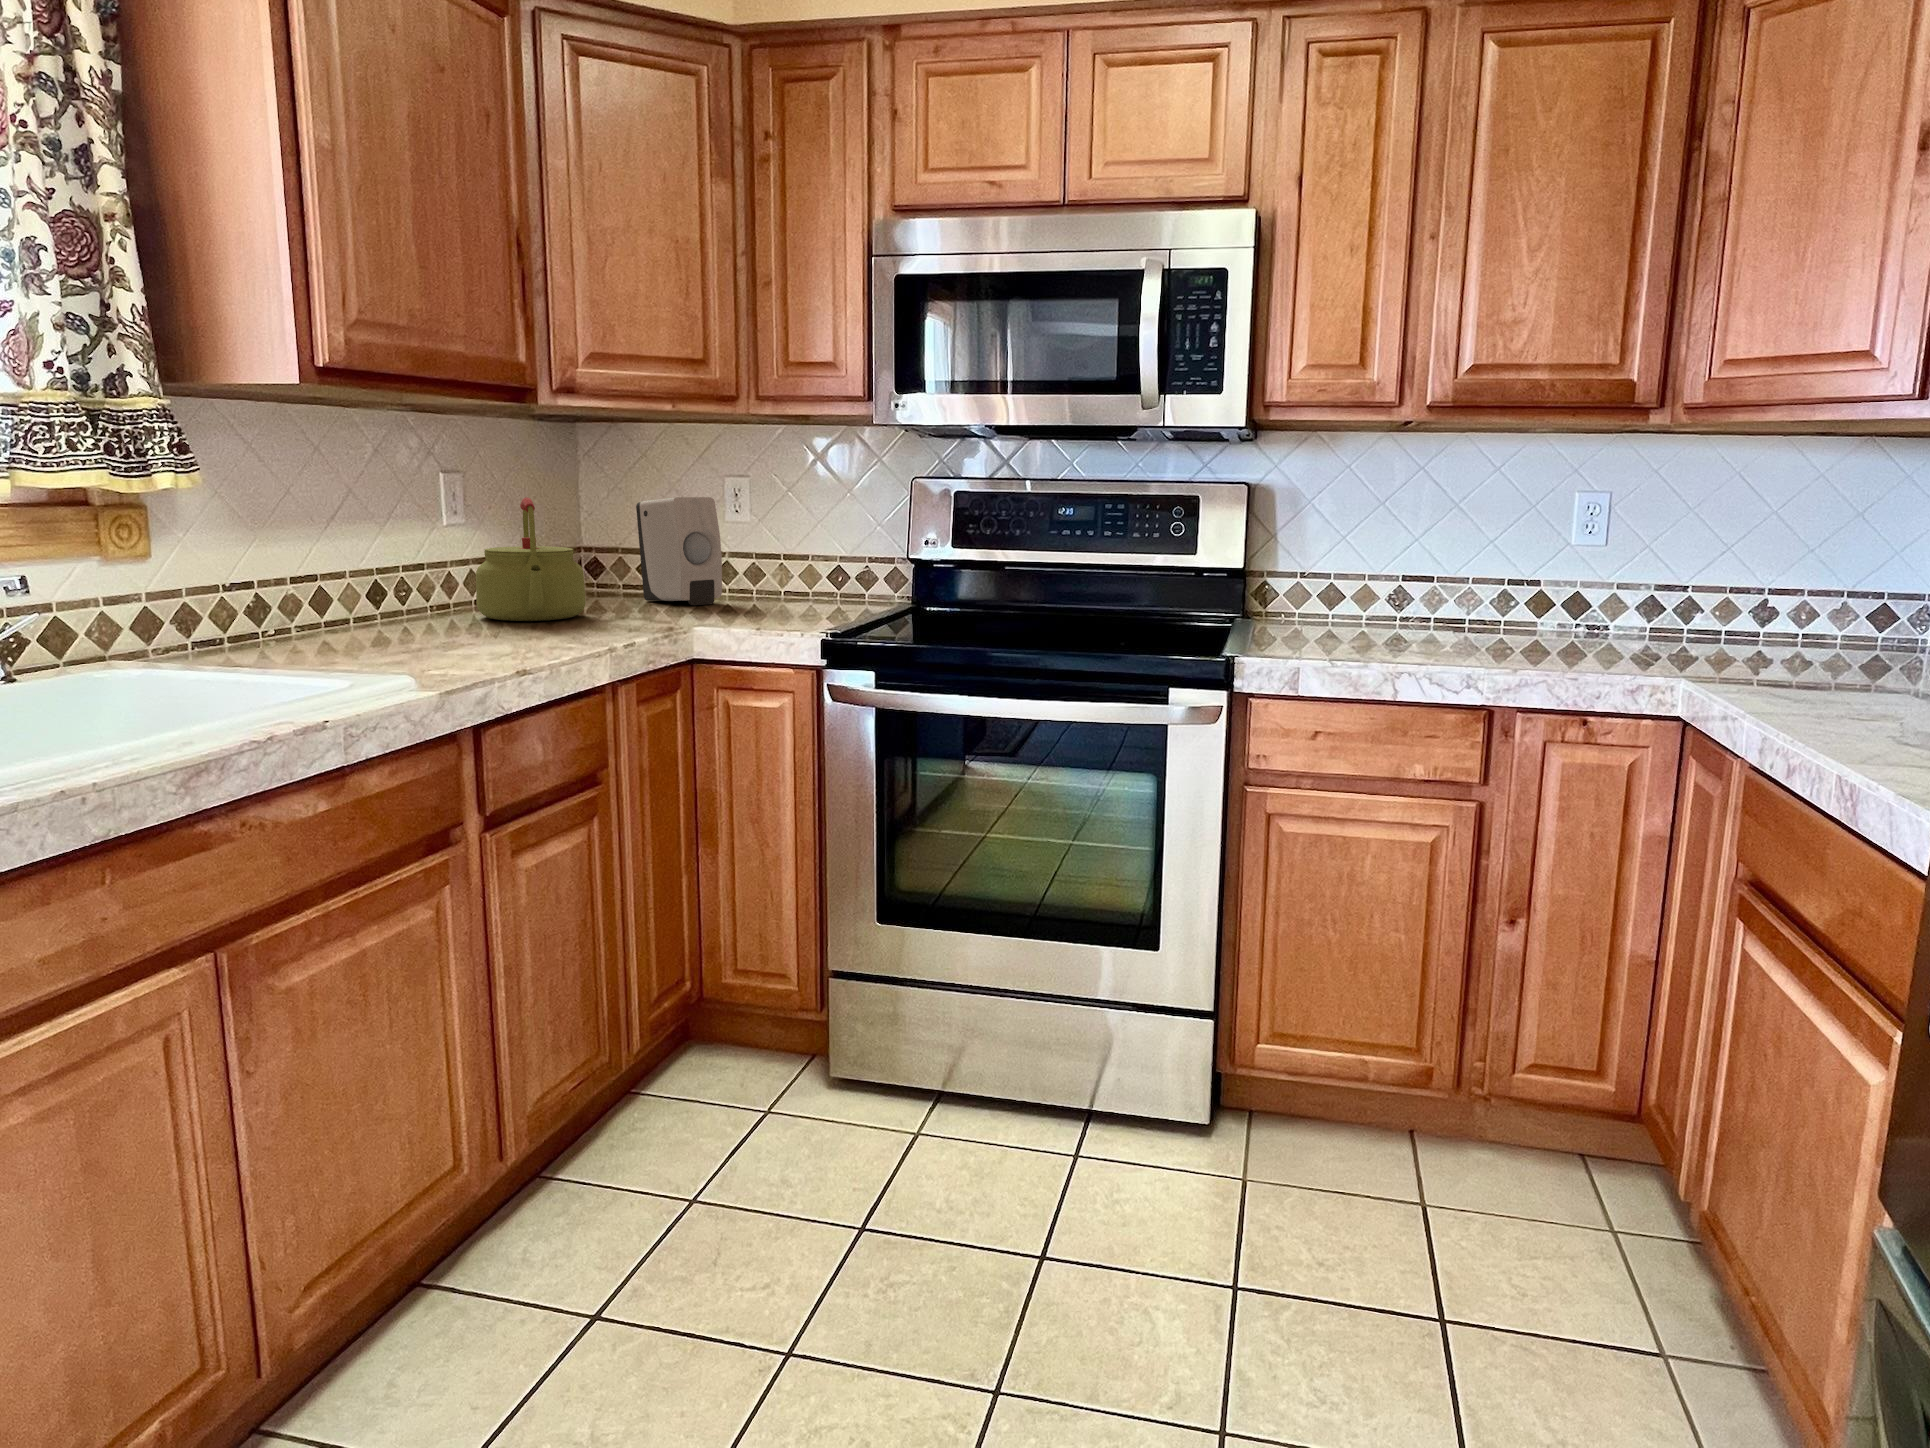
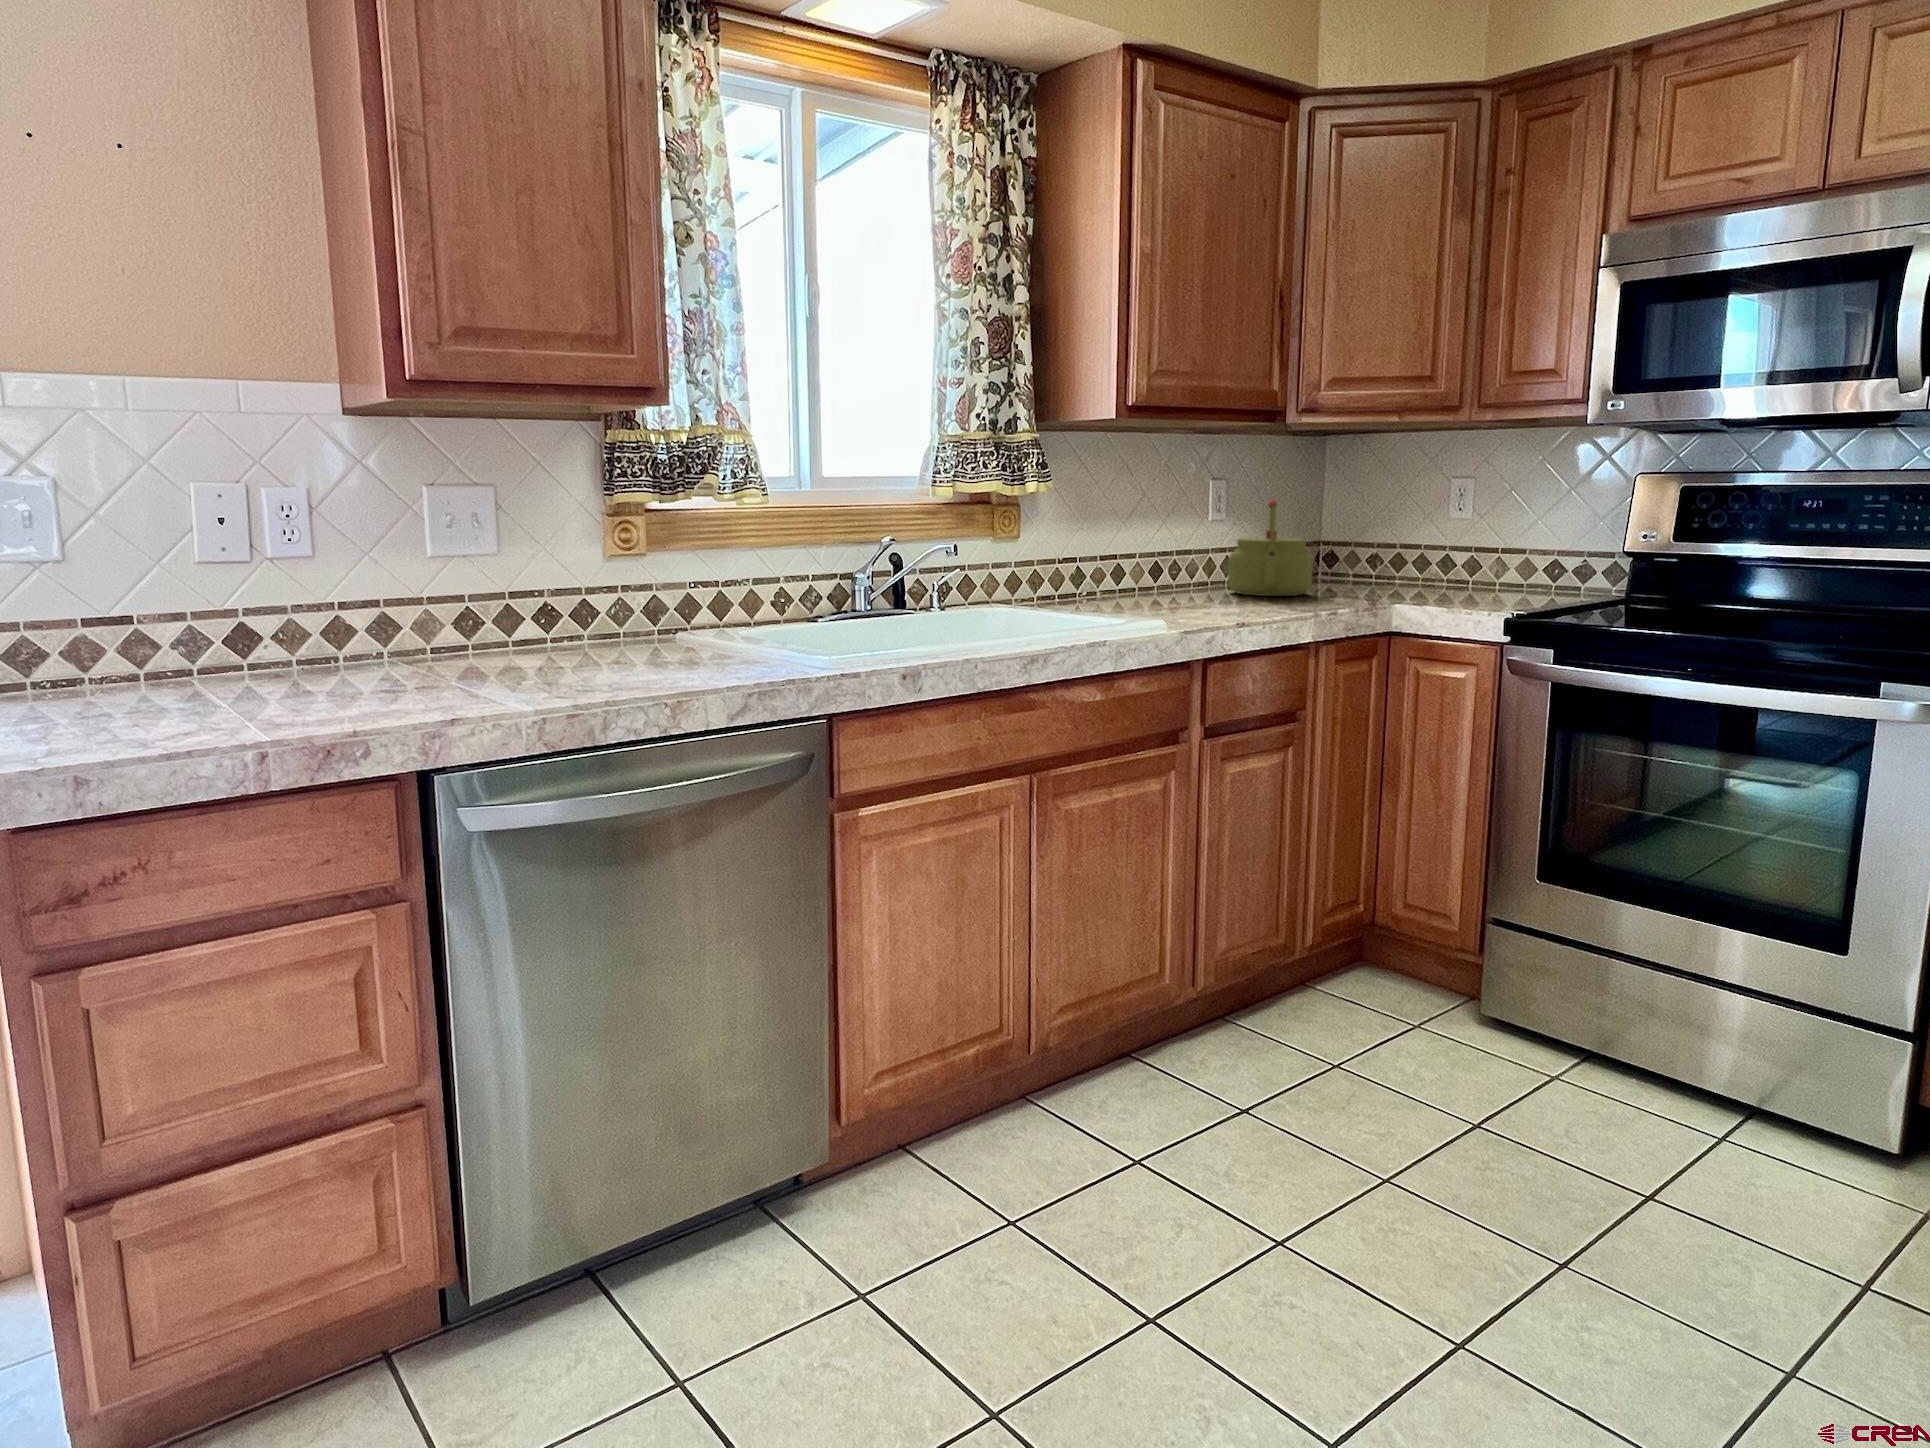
soap dispenser: present [636,497,722,605] -> none [1367,498,1439,592]

